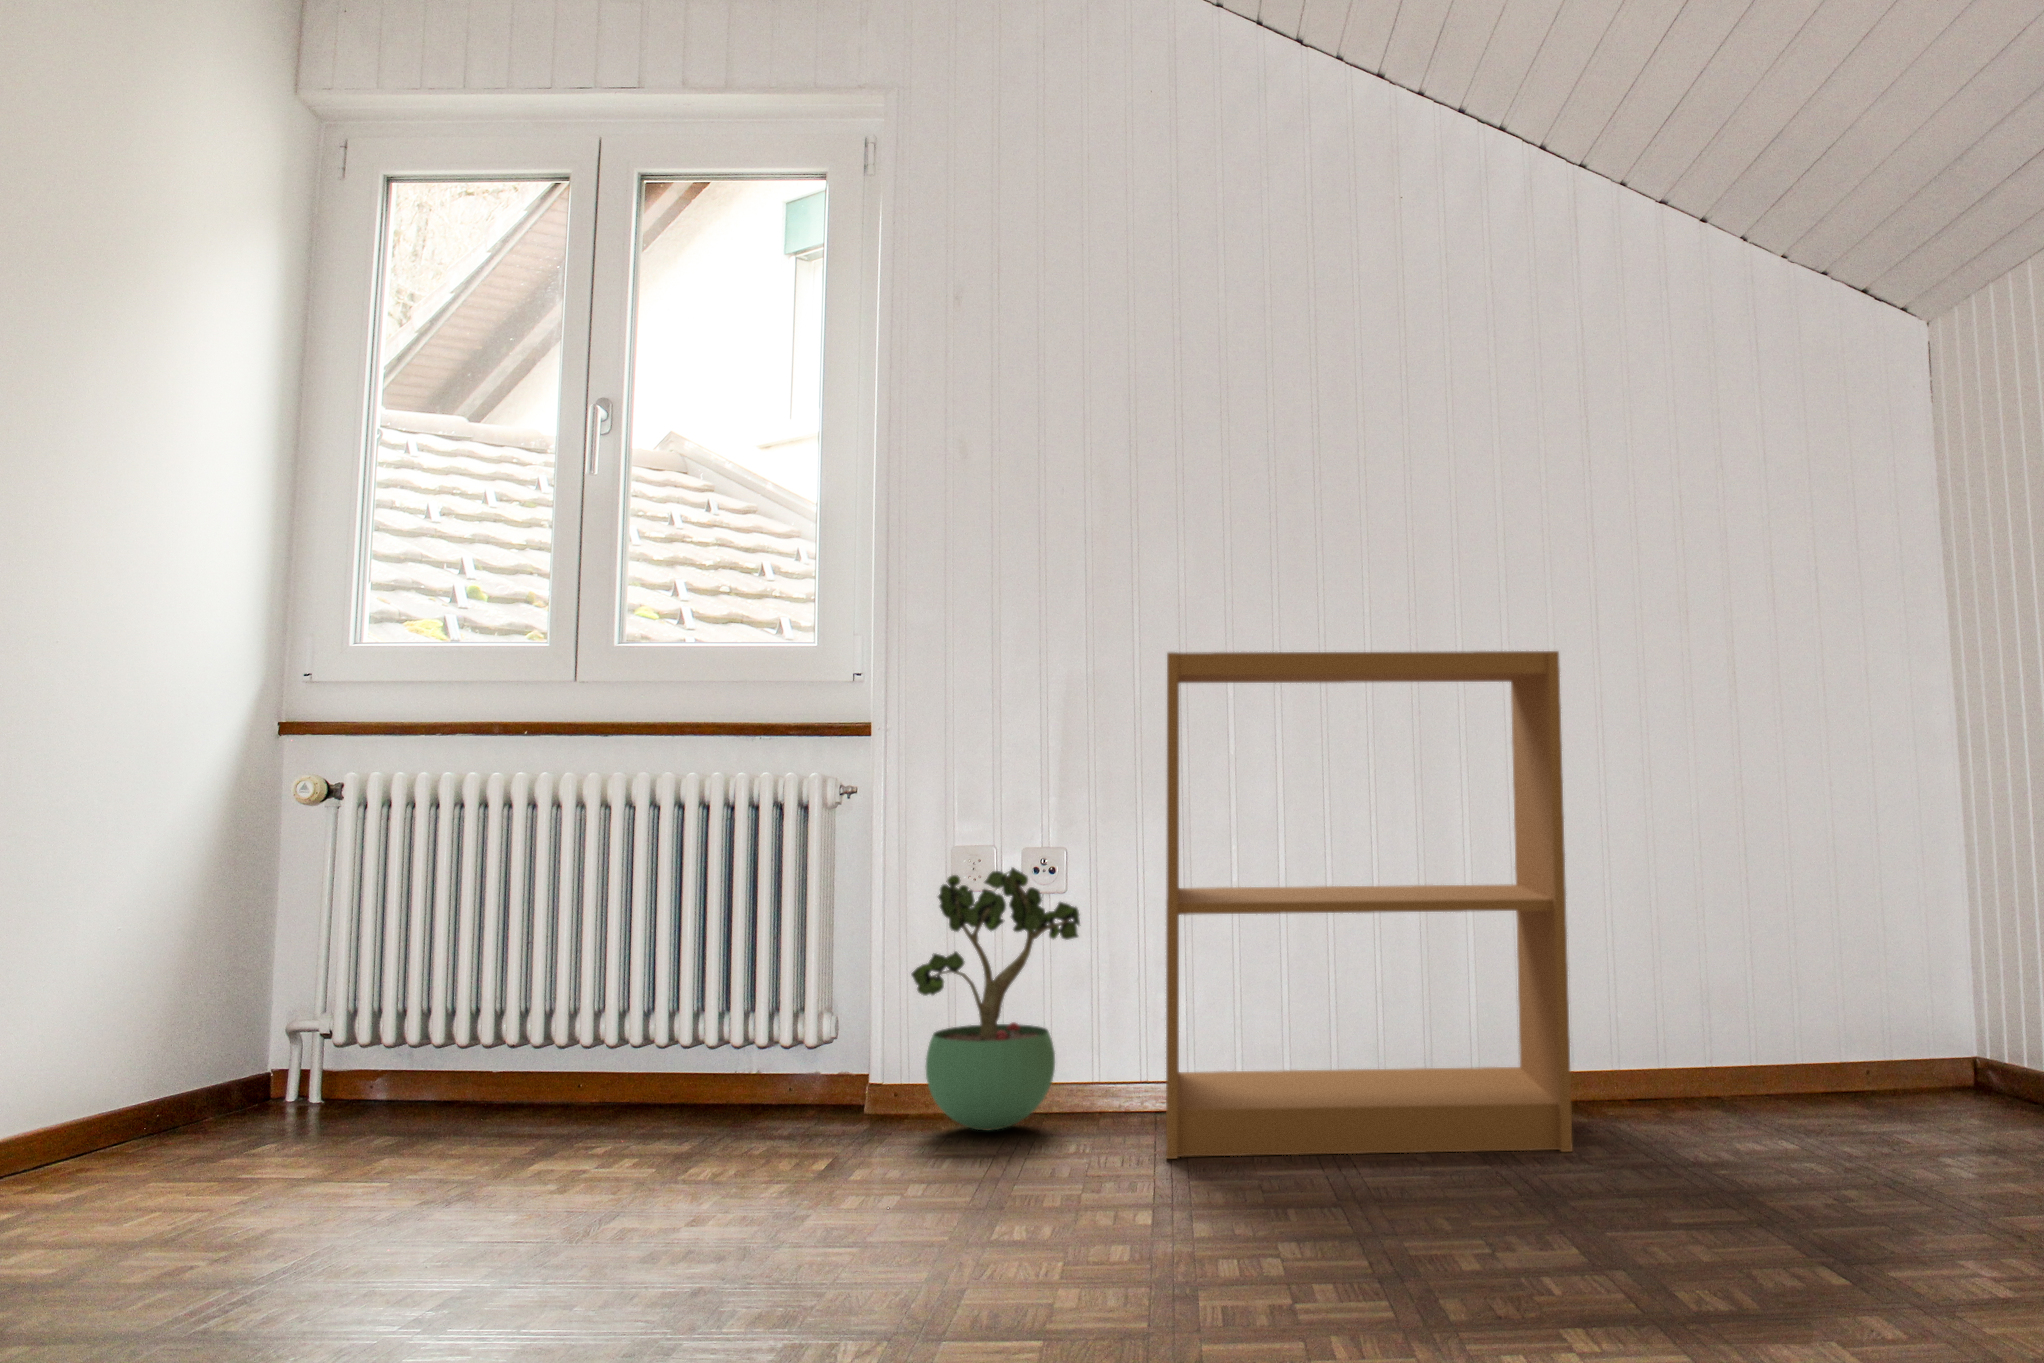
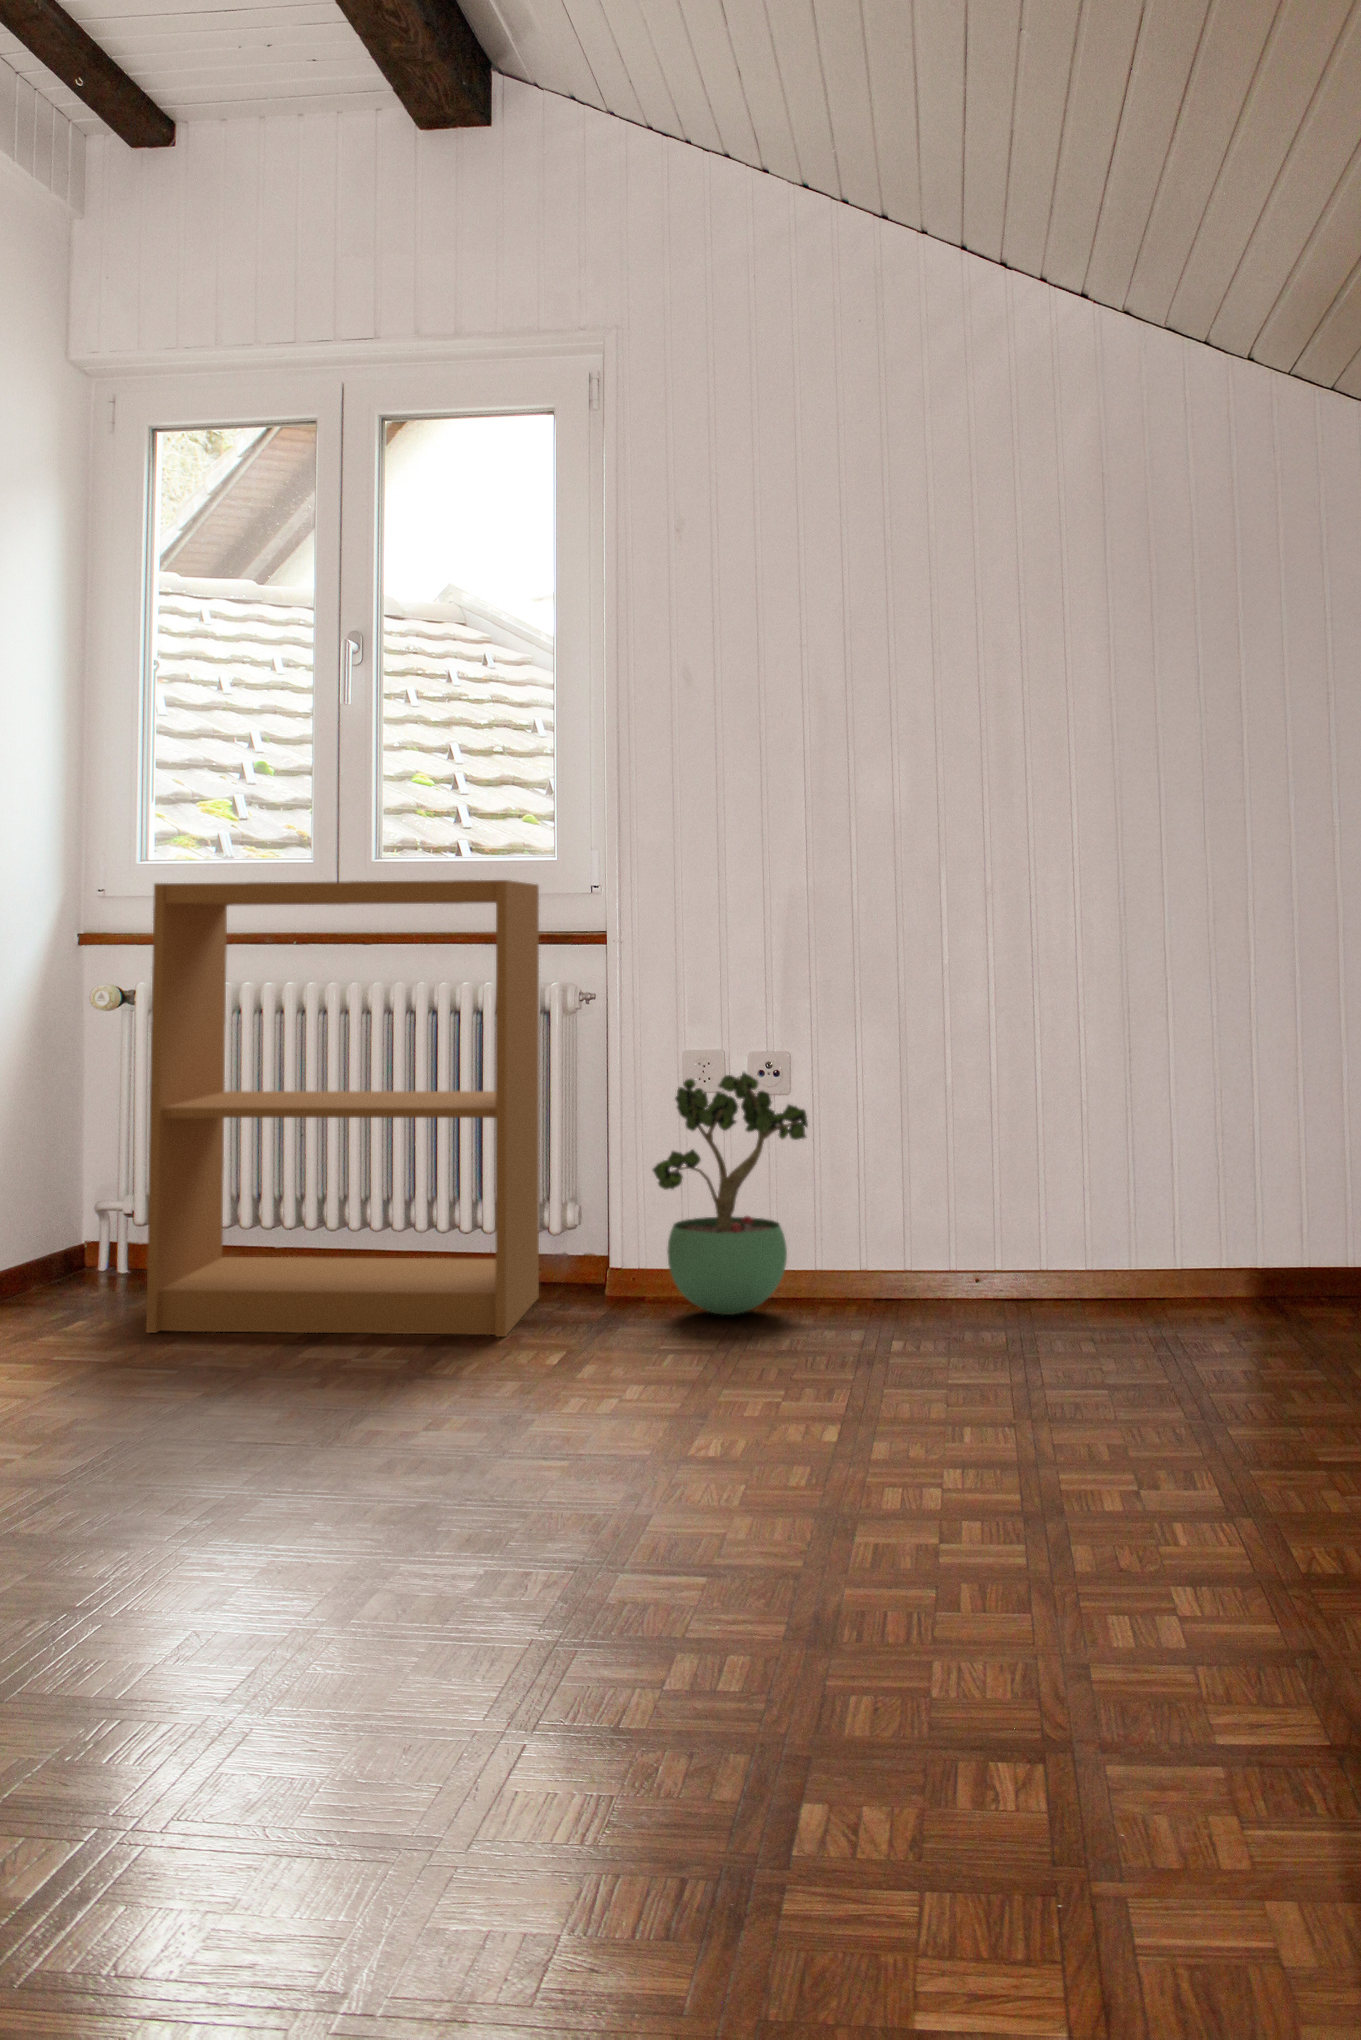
bookshelf: present [1166,651,1572,1159] -> present [146,880,539,1337]

